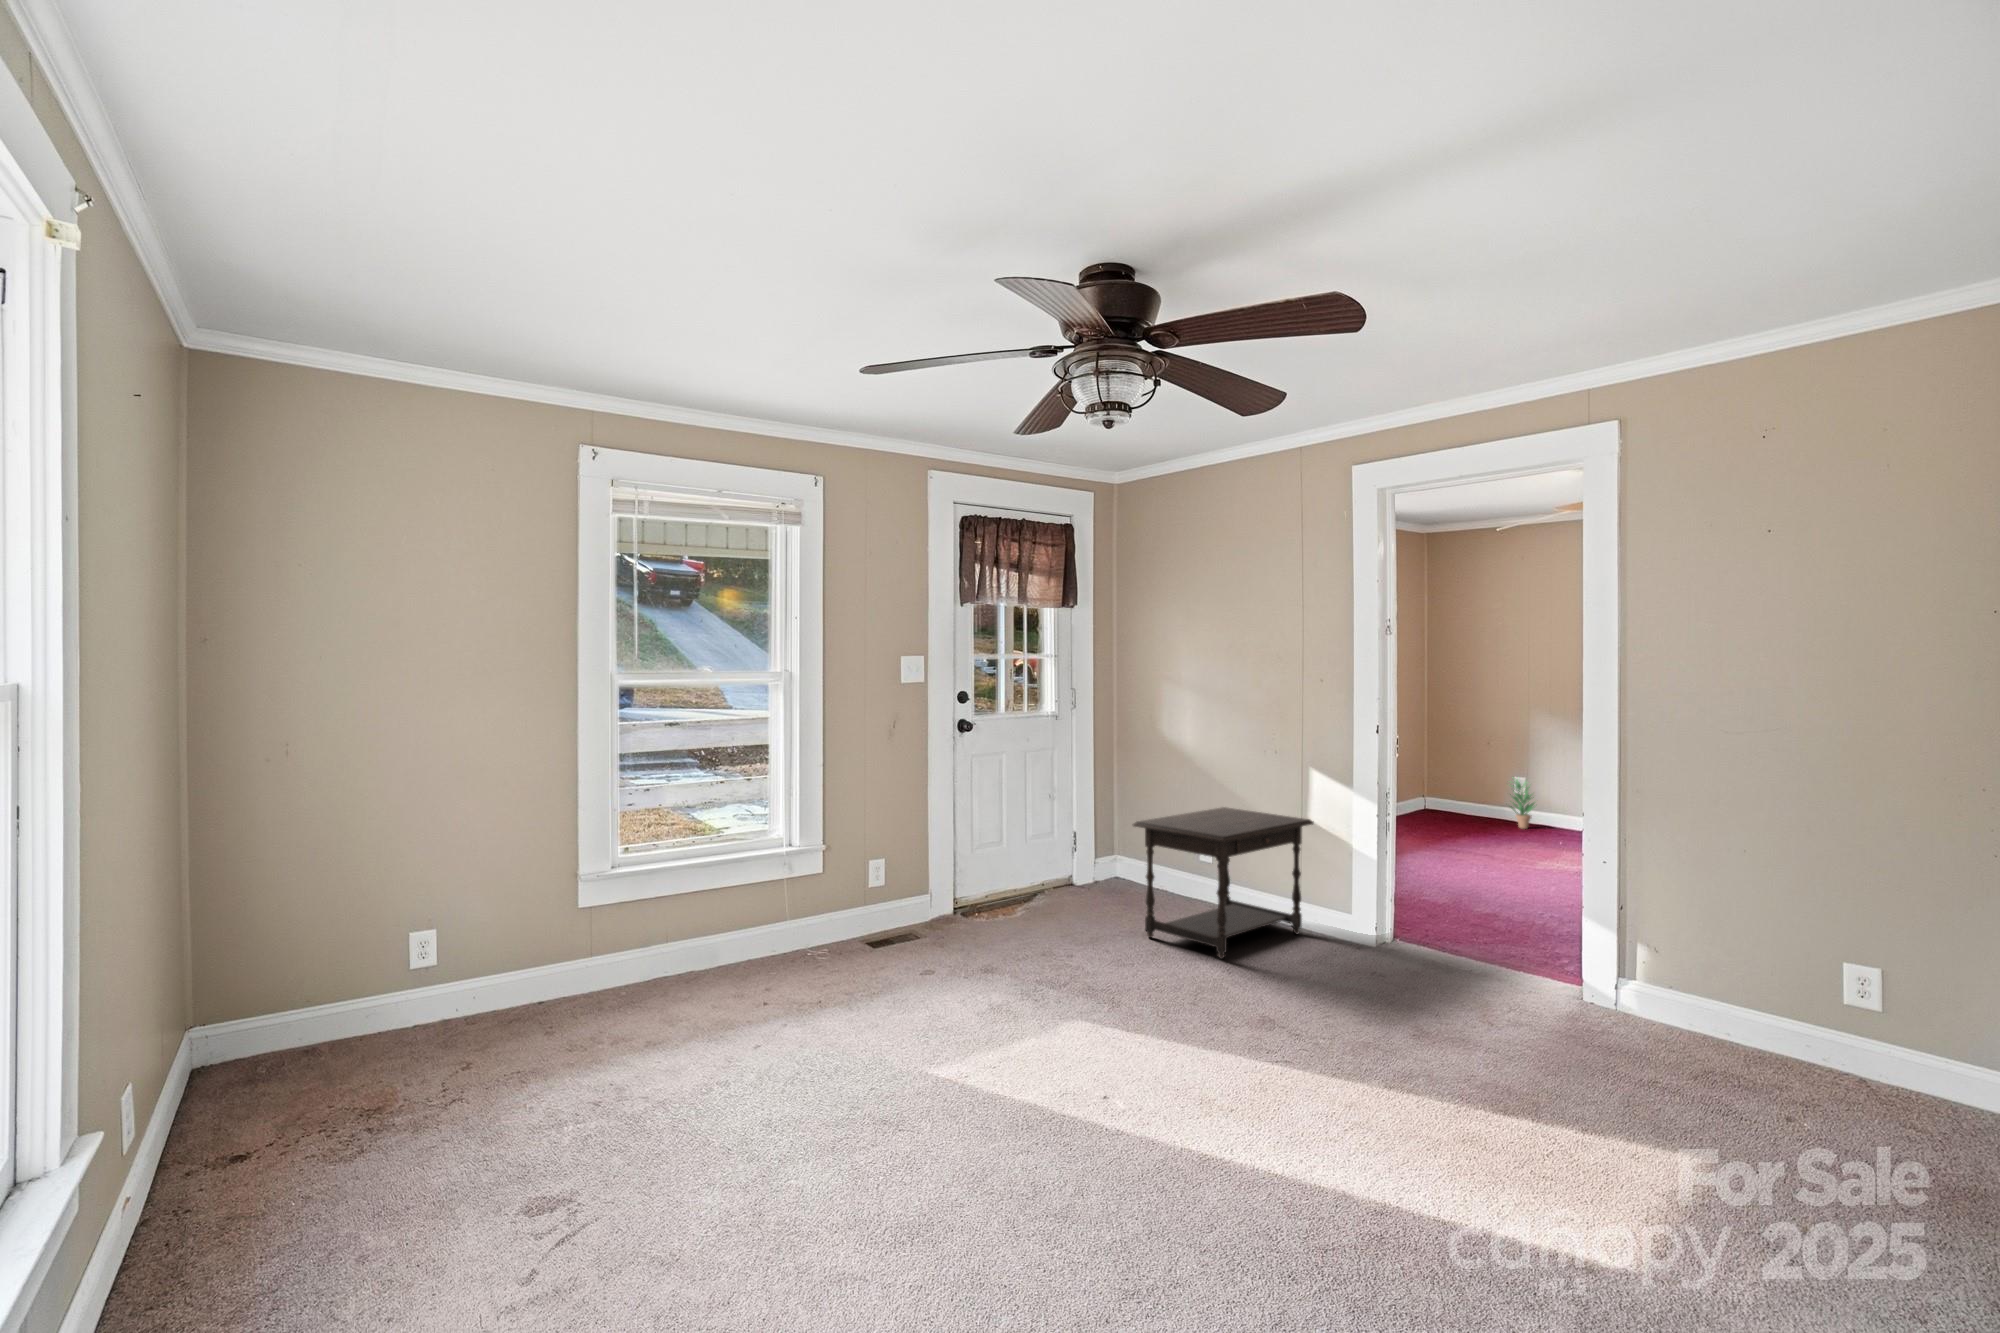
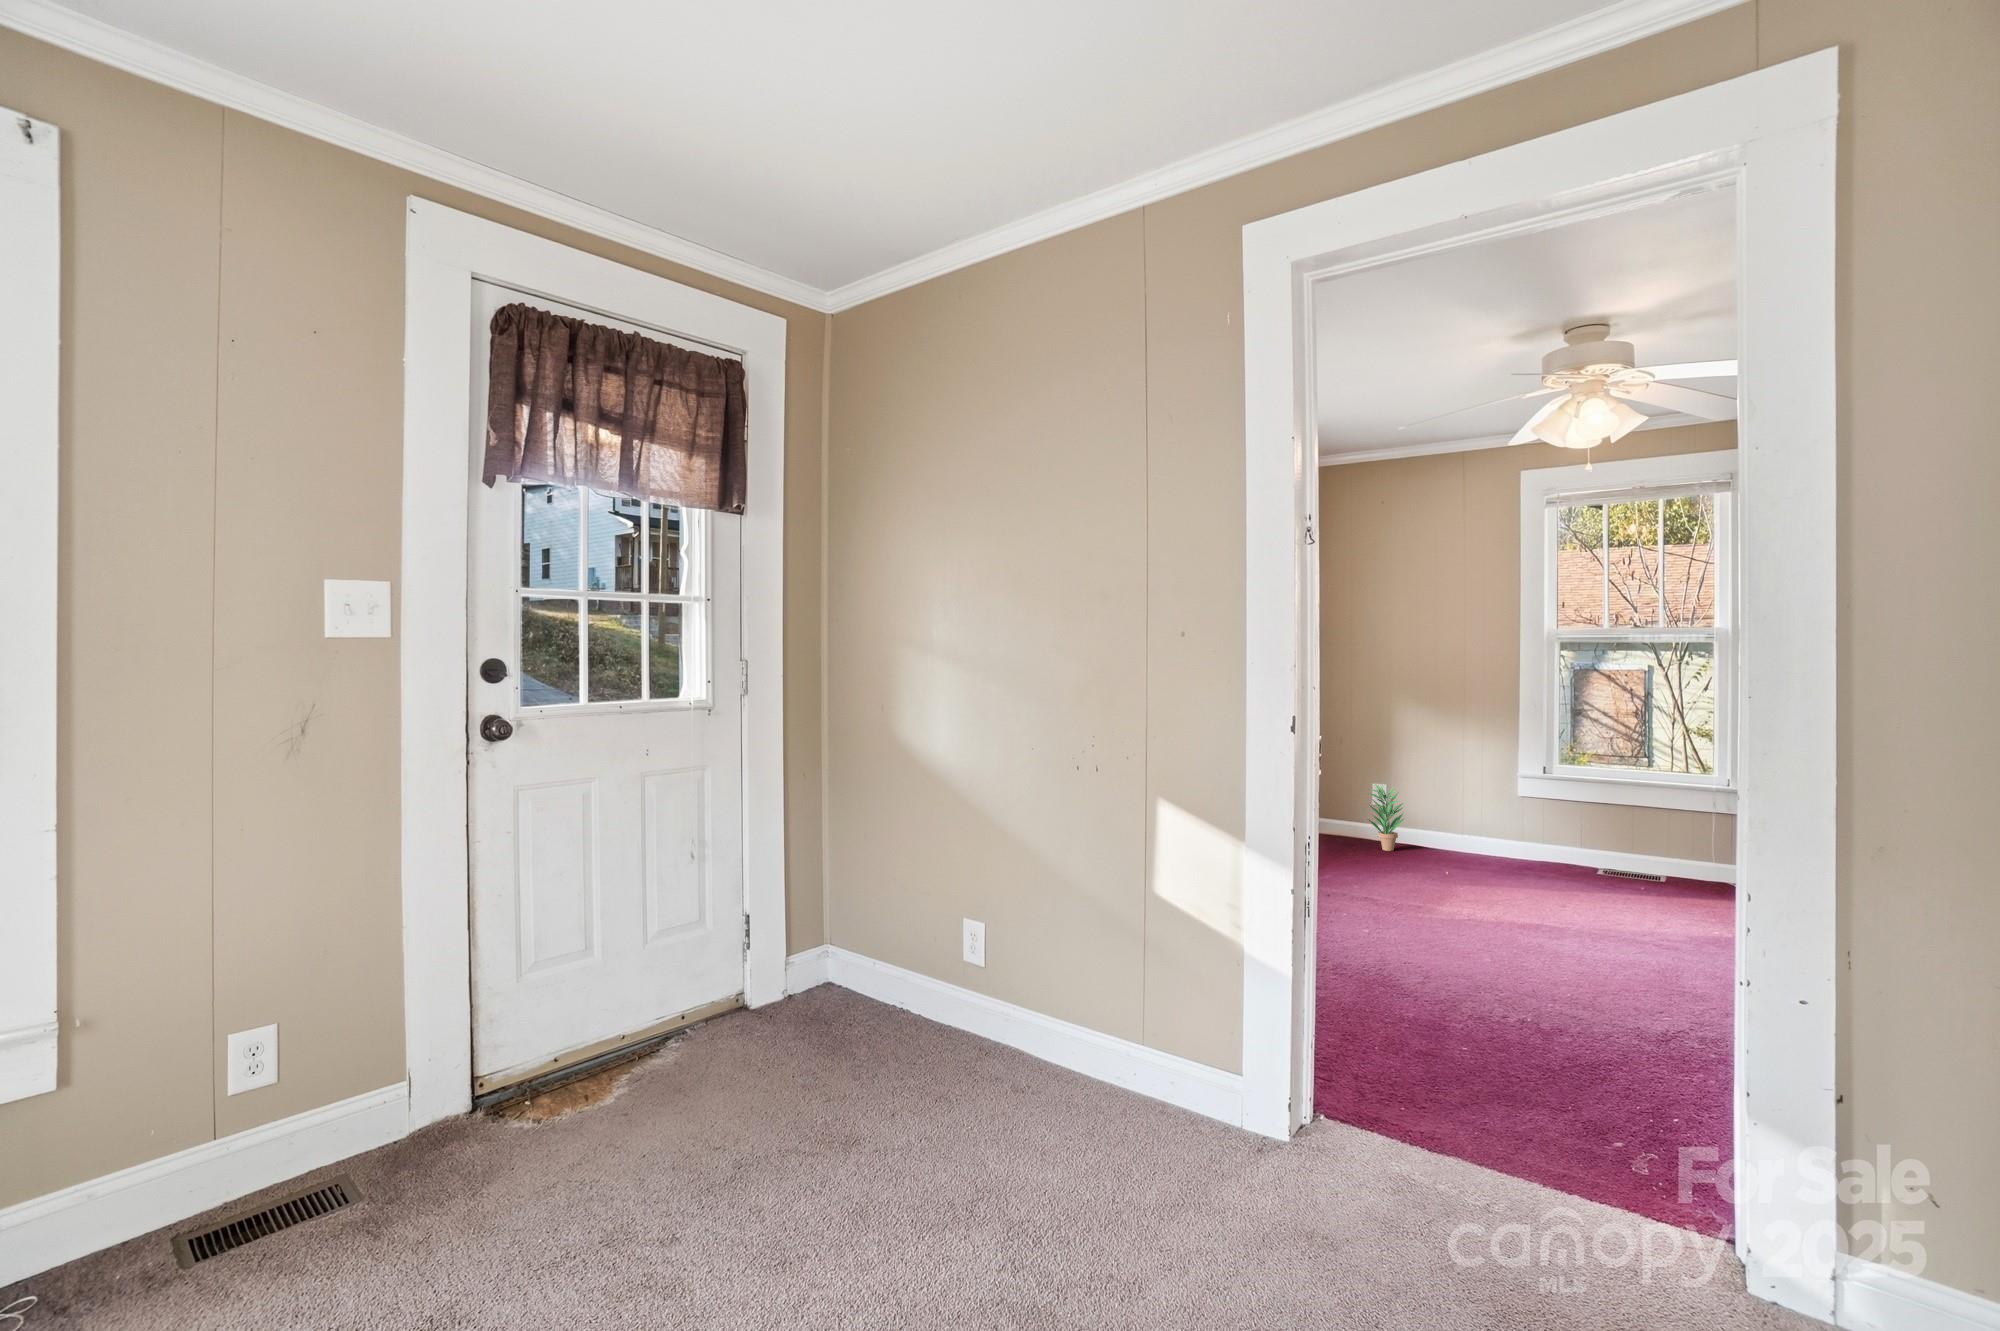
side table: present [1133,807,1313,959] -> none [821,869,1168,1221]

